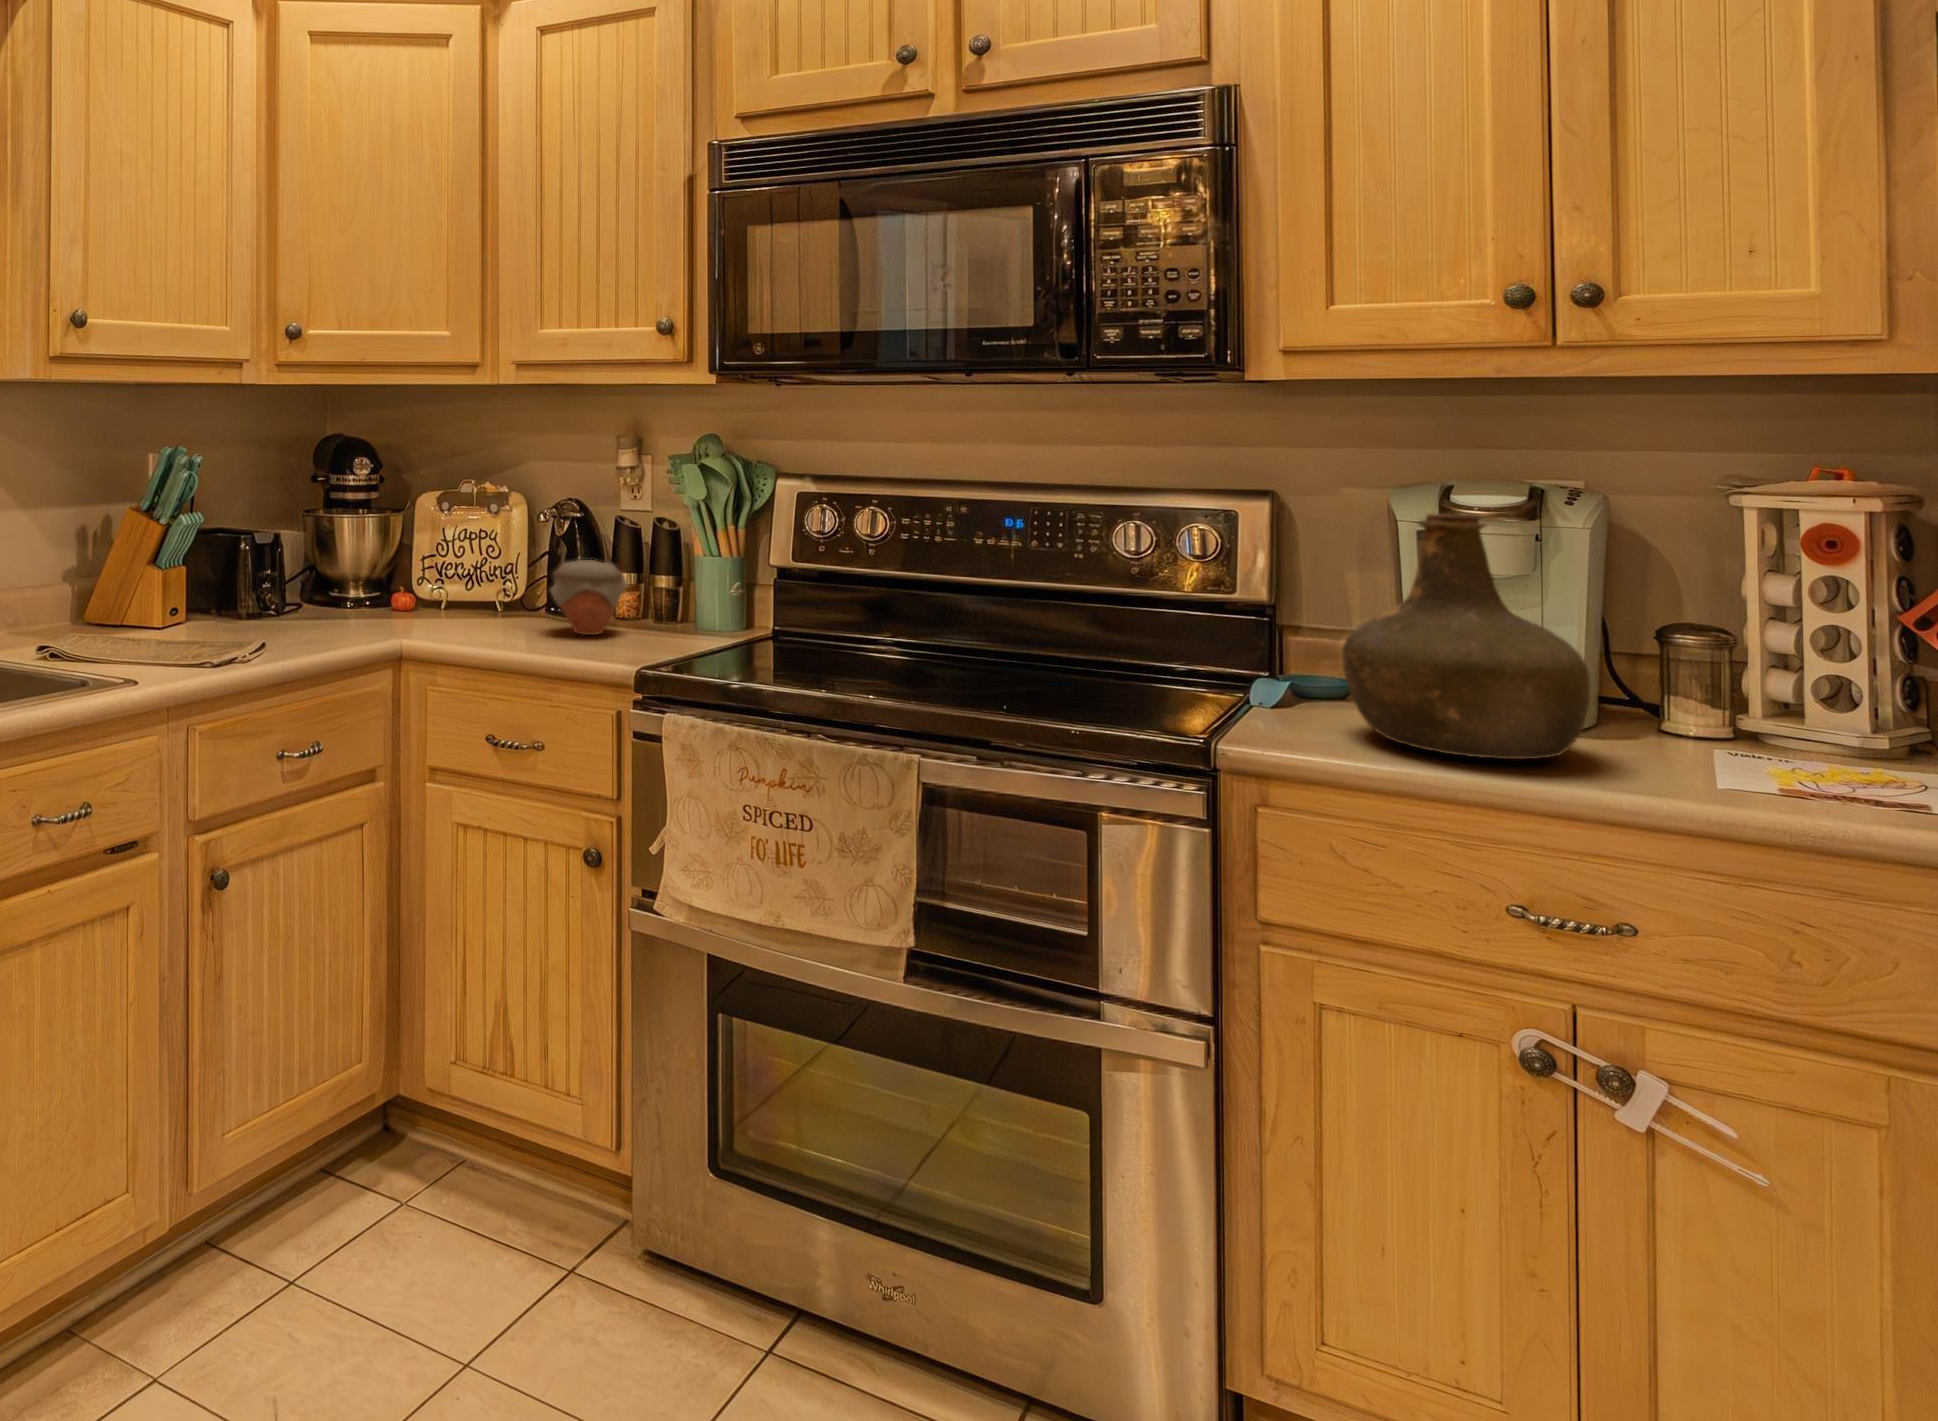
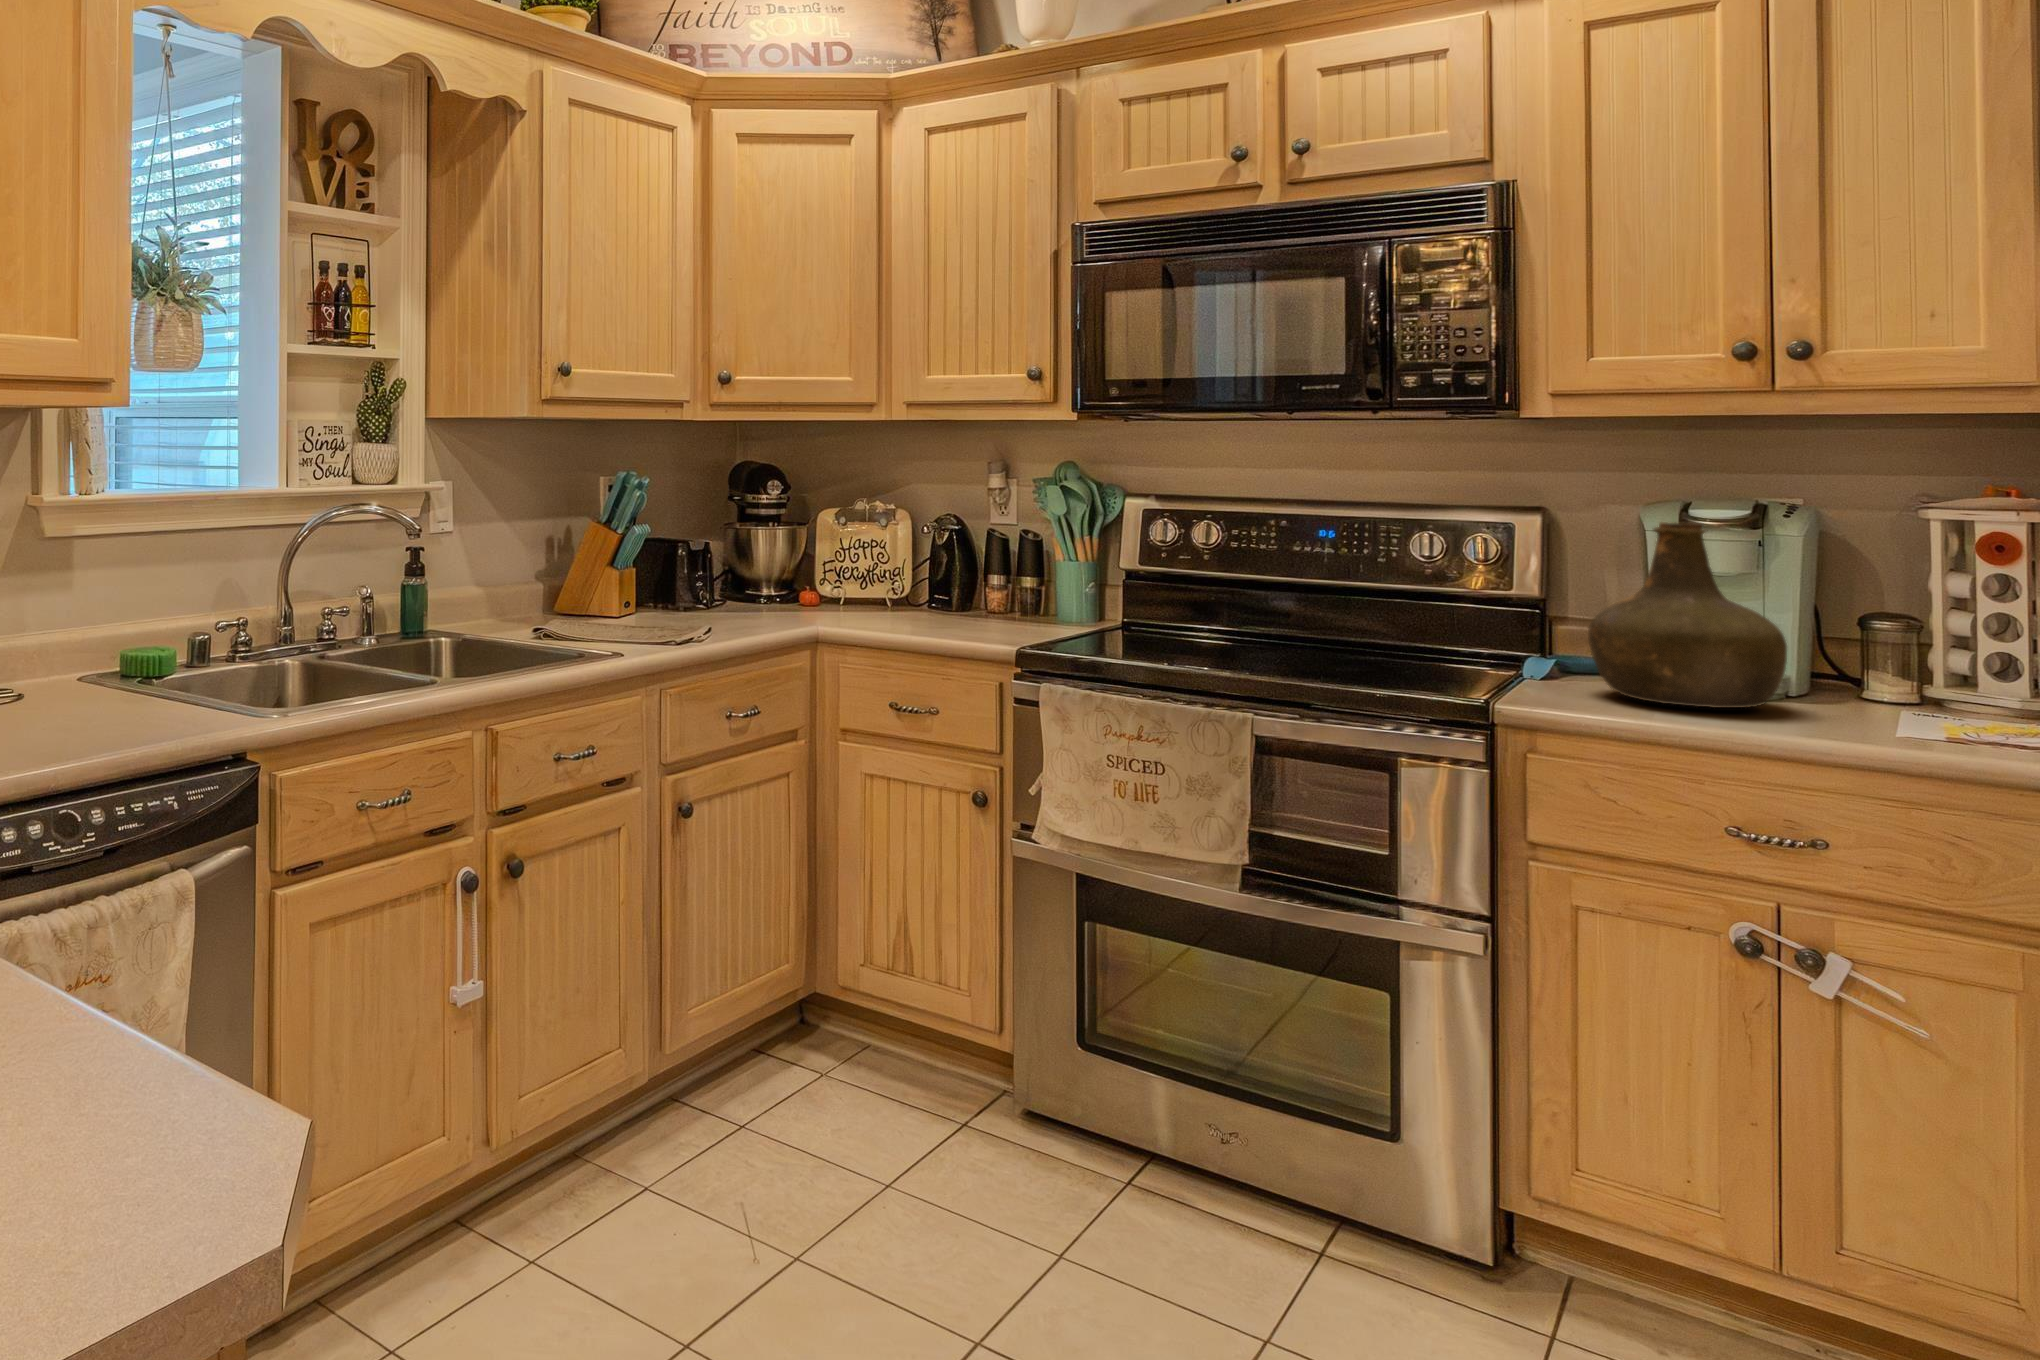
jar: present [550,560,627,635] -> none [932,563,998,622]

